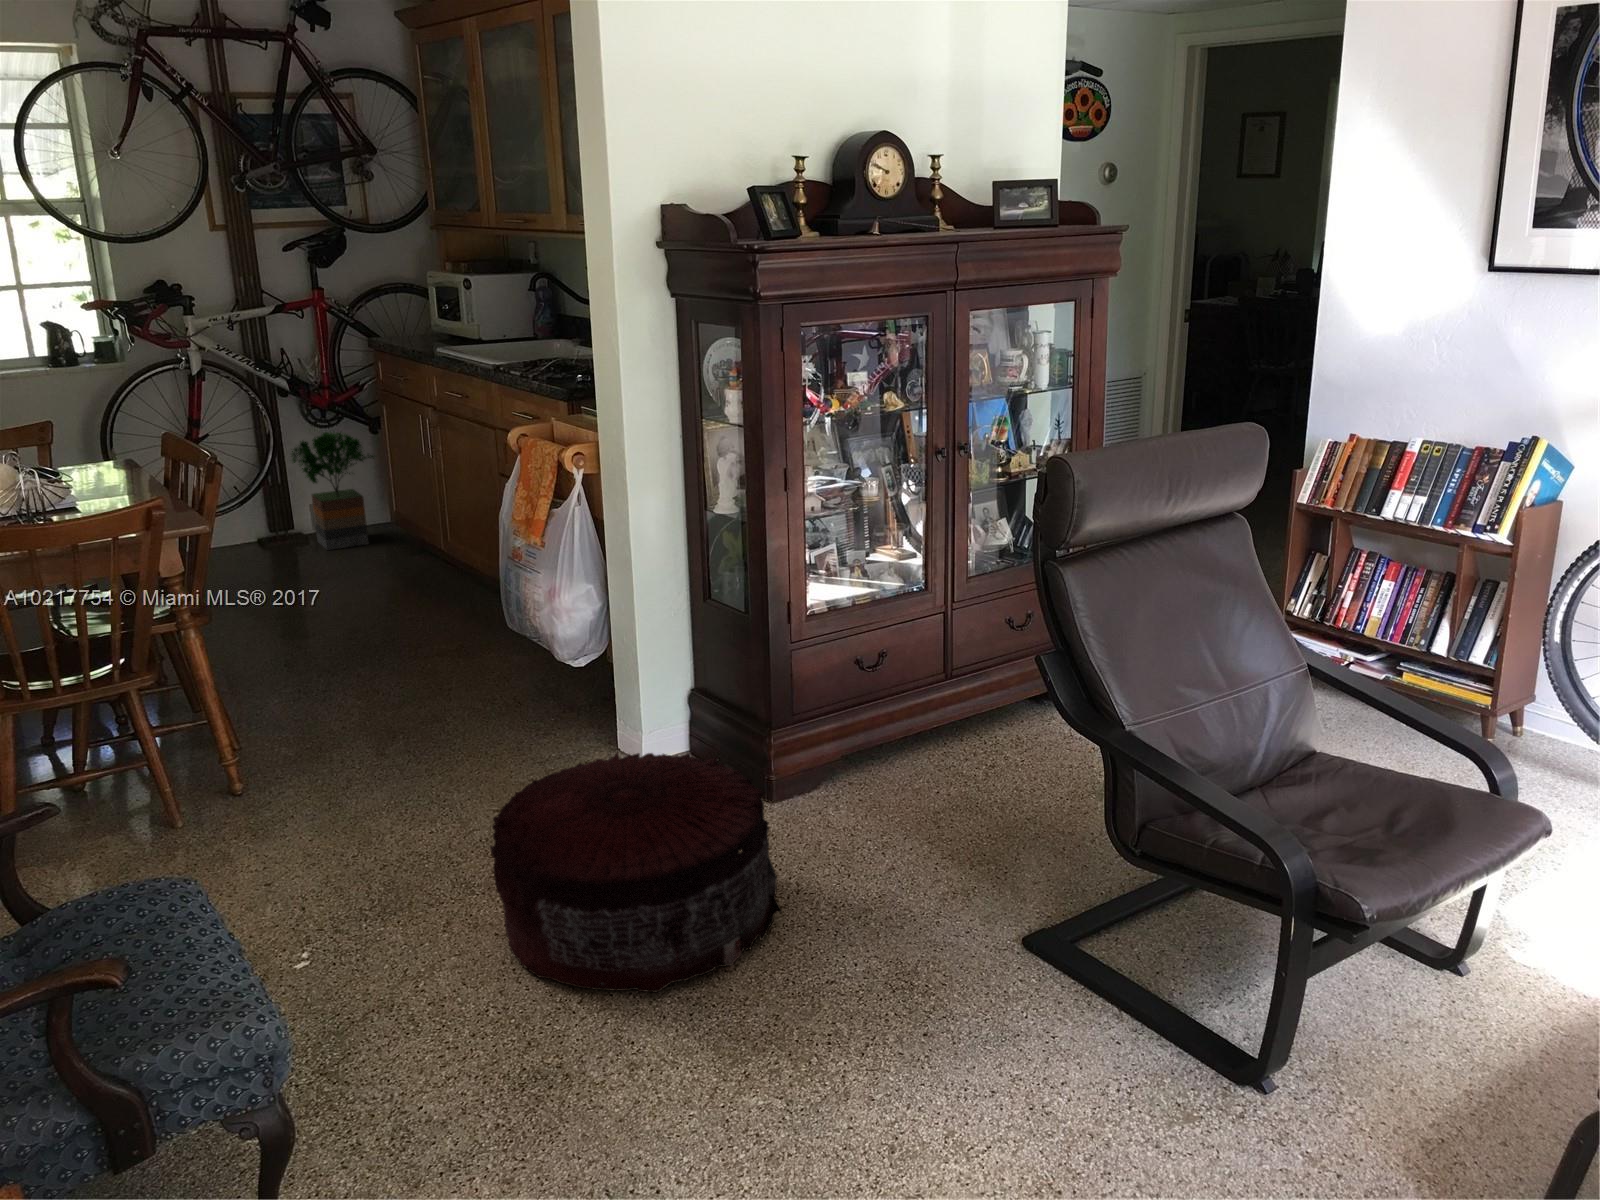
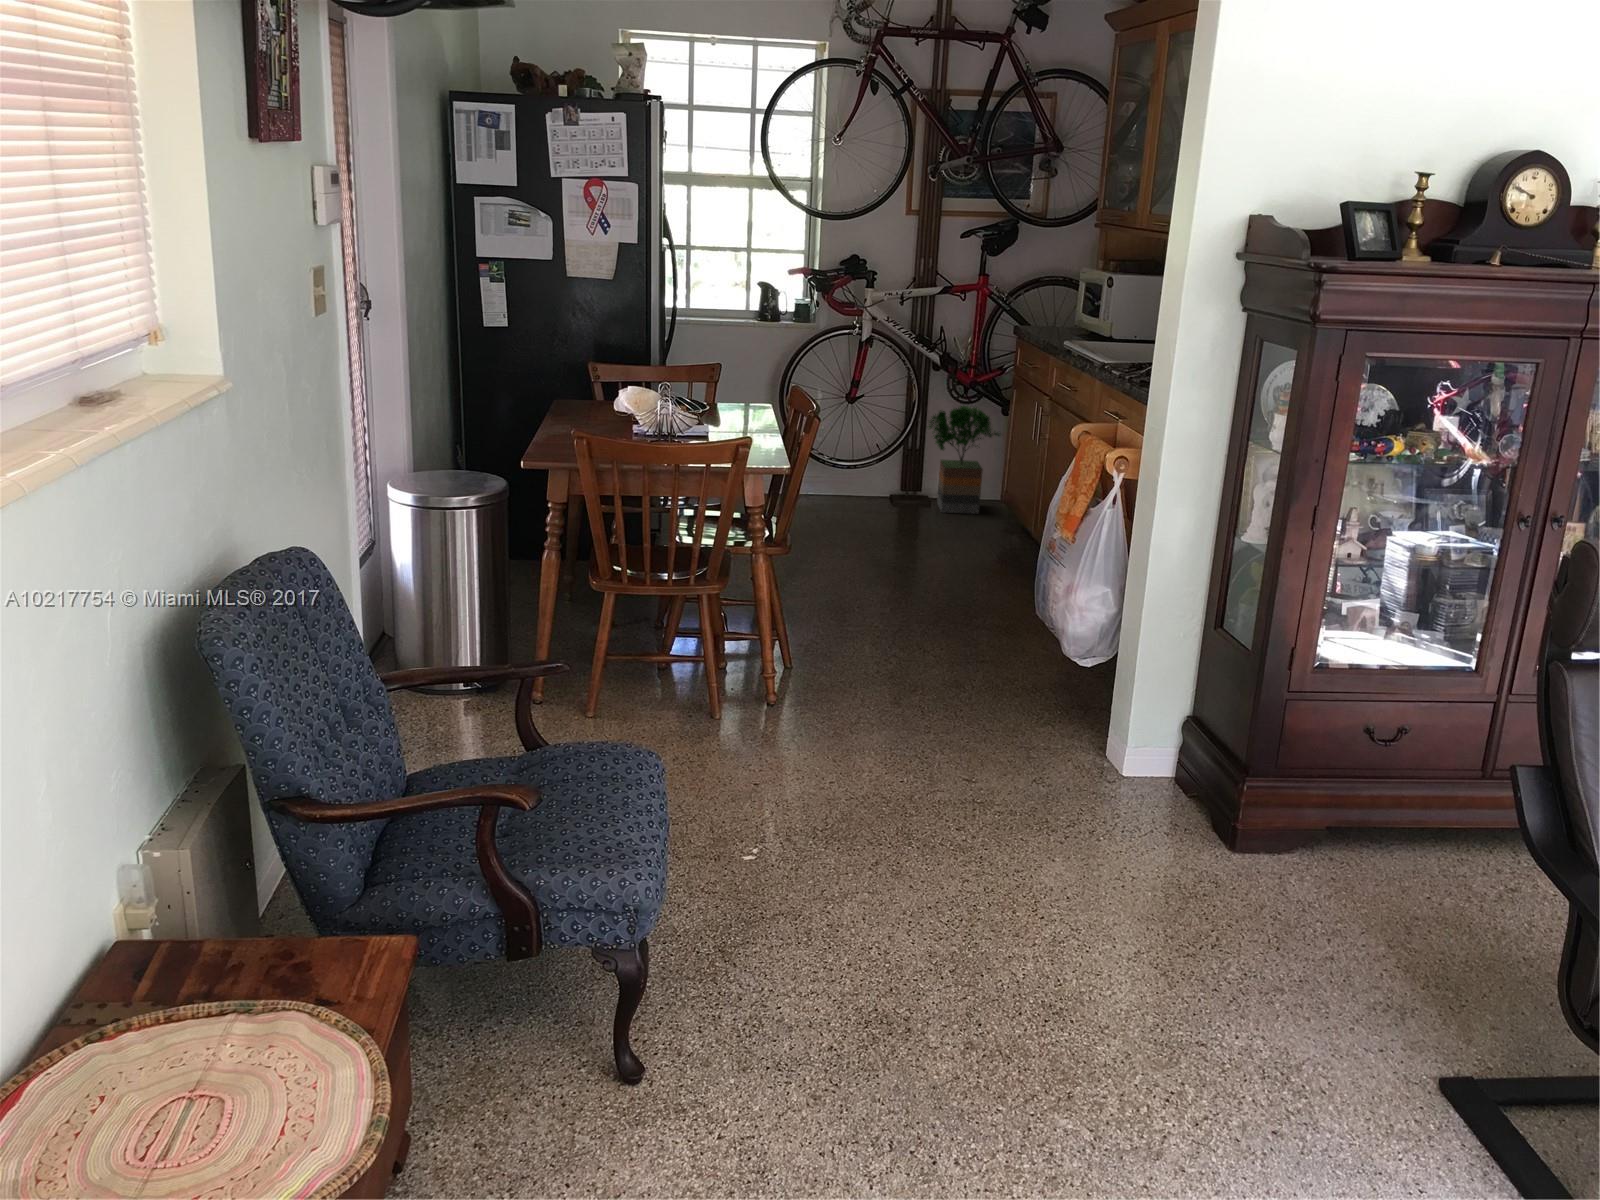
pouf: present [490,753,782,993] -> none [915,752,1194,990]

